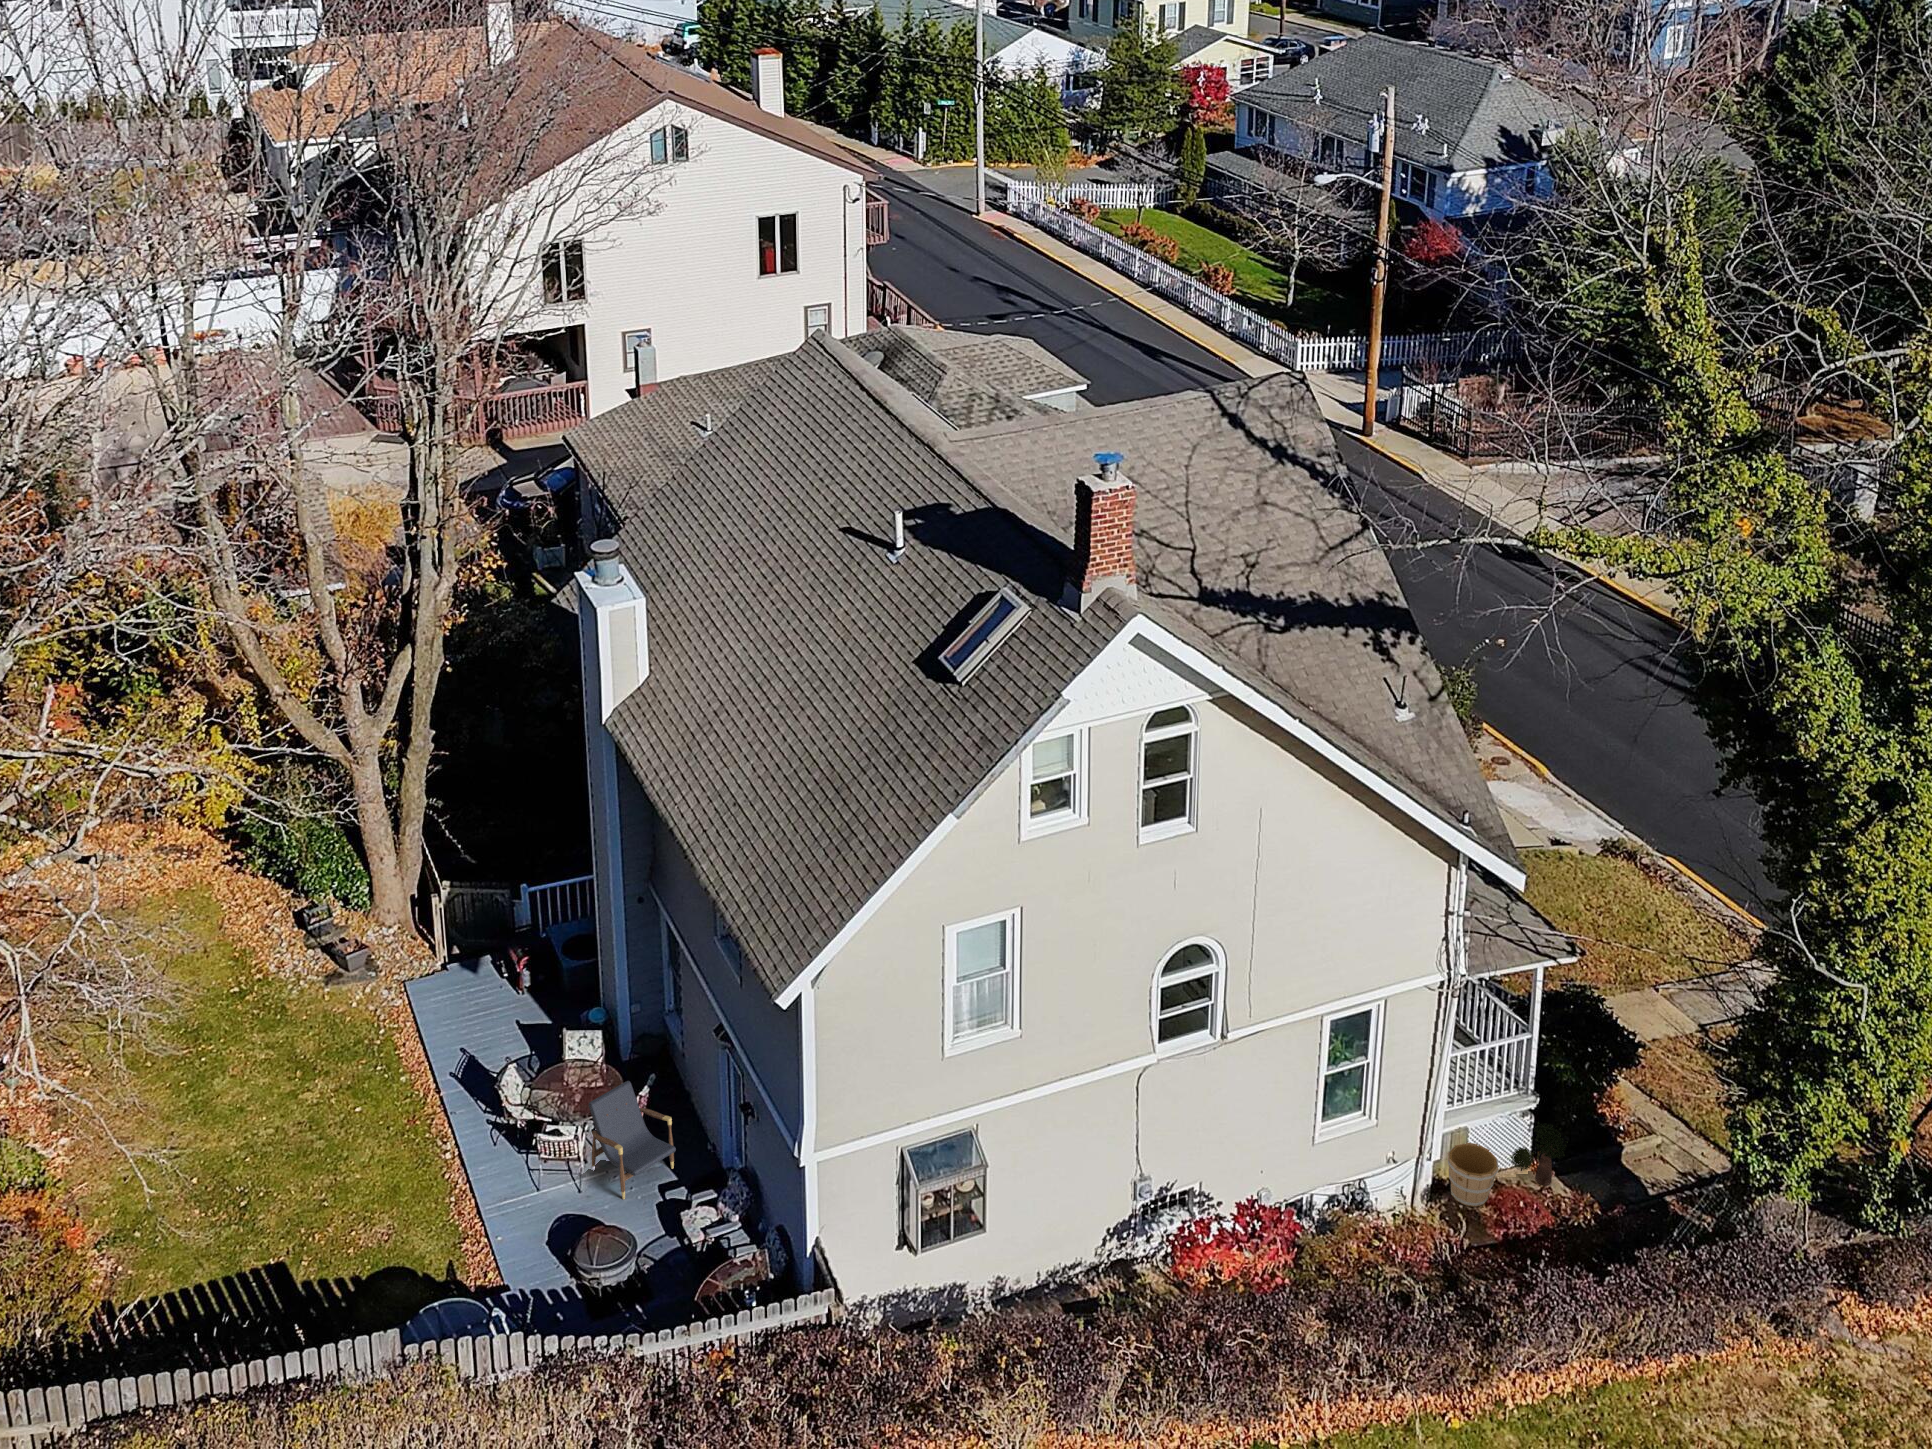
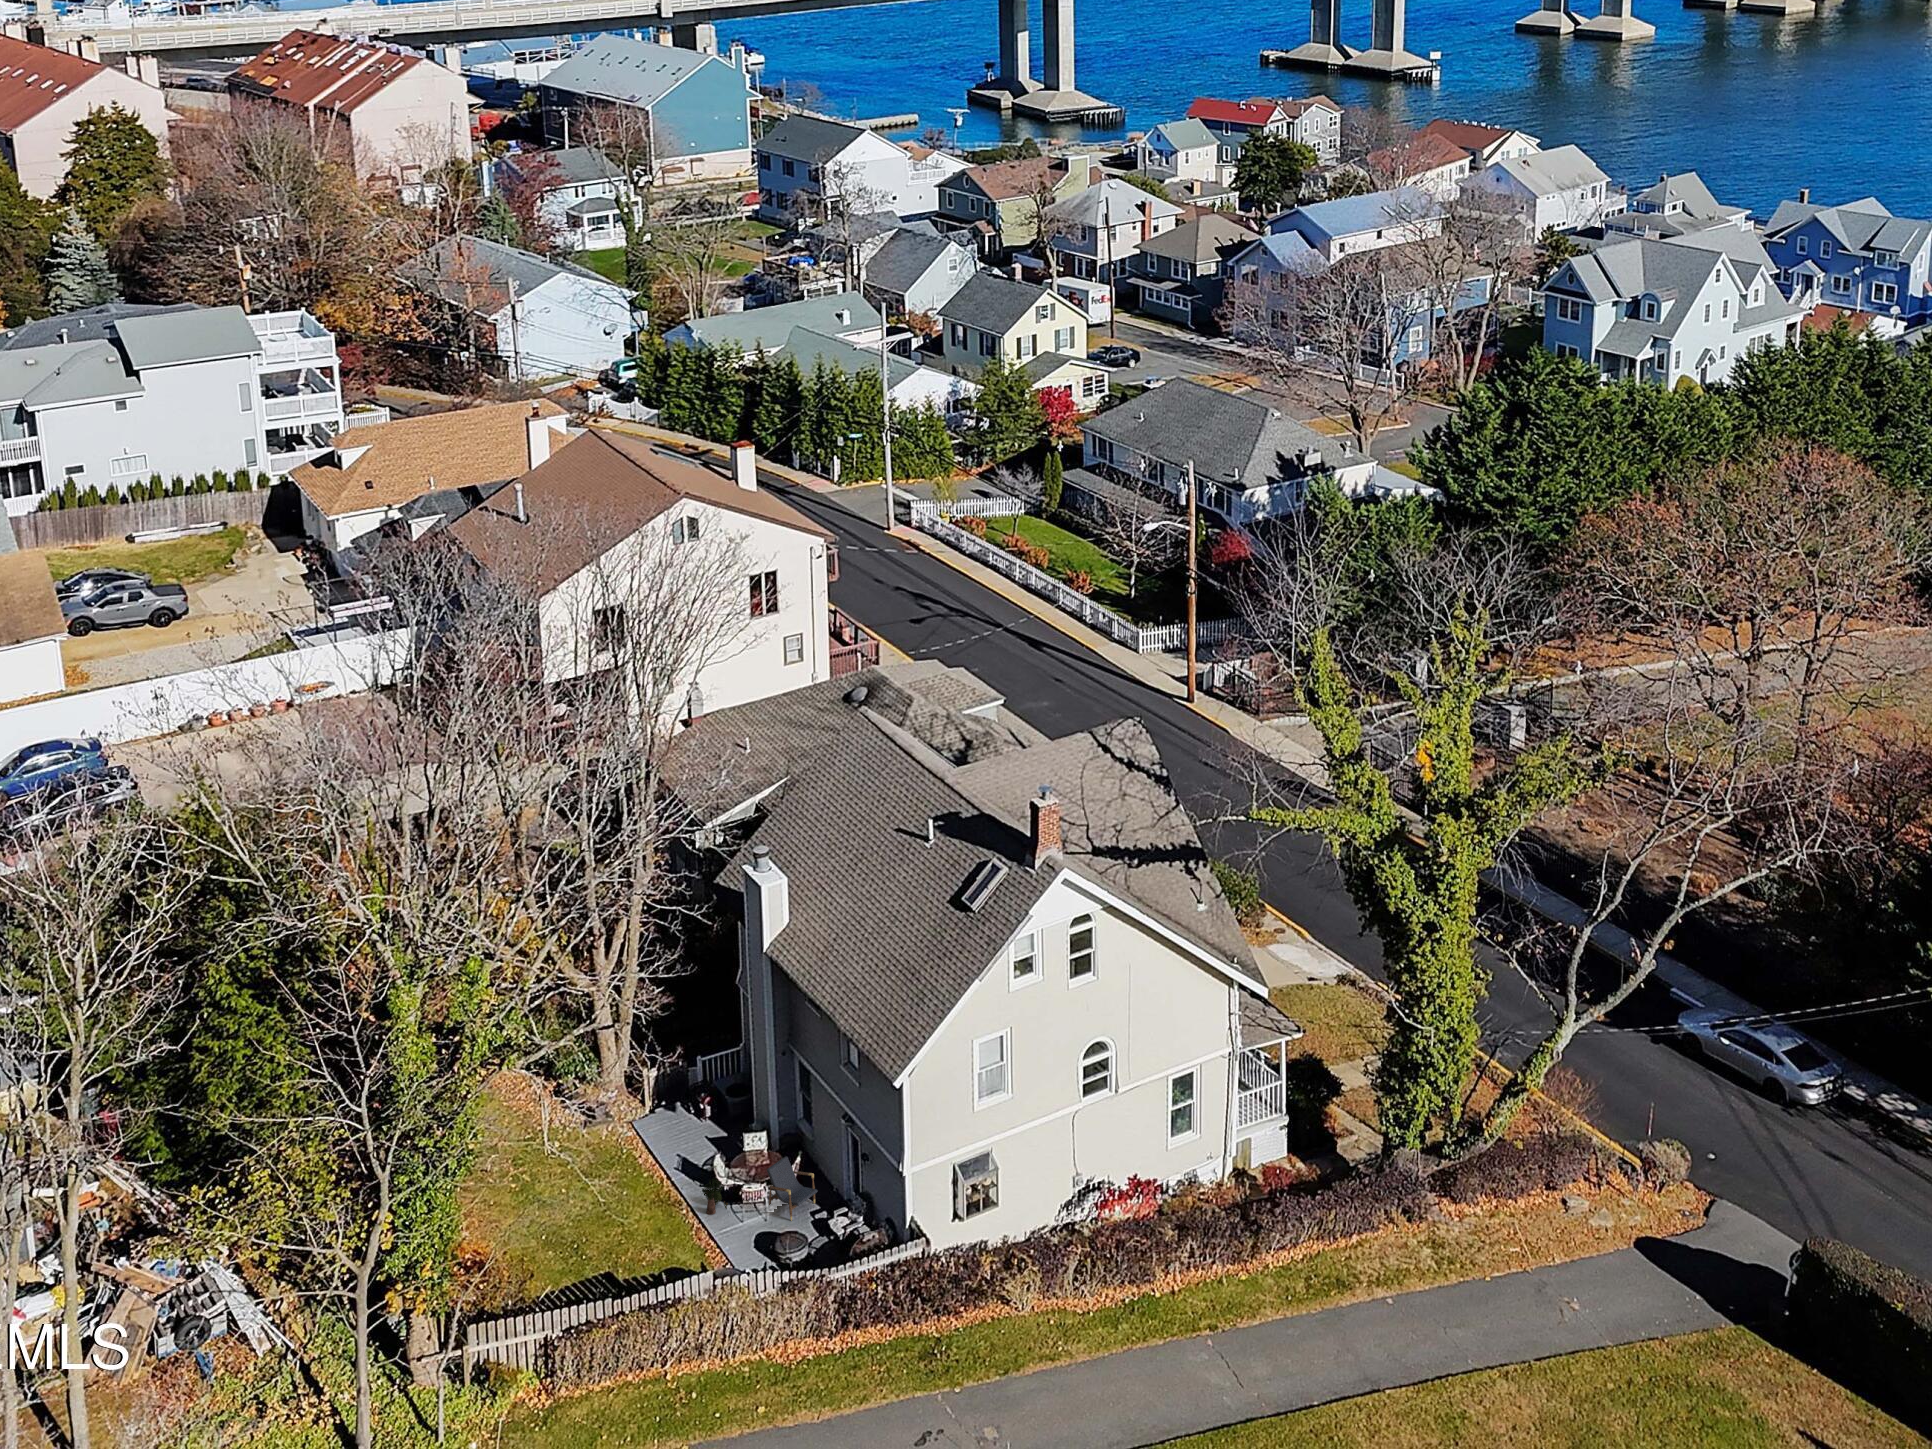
potted plant: present [1511,1122,1568,1185] -> present [702,1179,728,1215]
wooden bucket: present [1447,1142,1499,1207] -> none [1240,1144,1267,1177]

